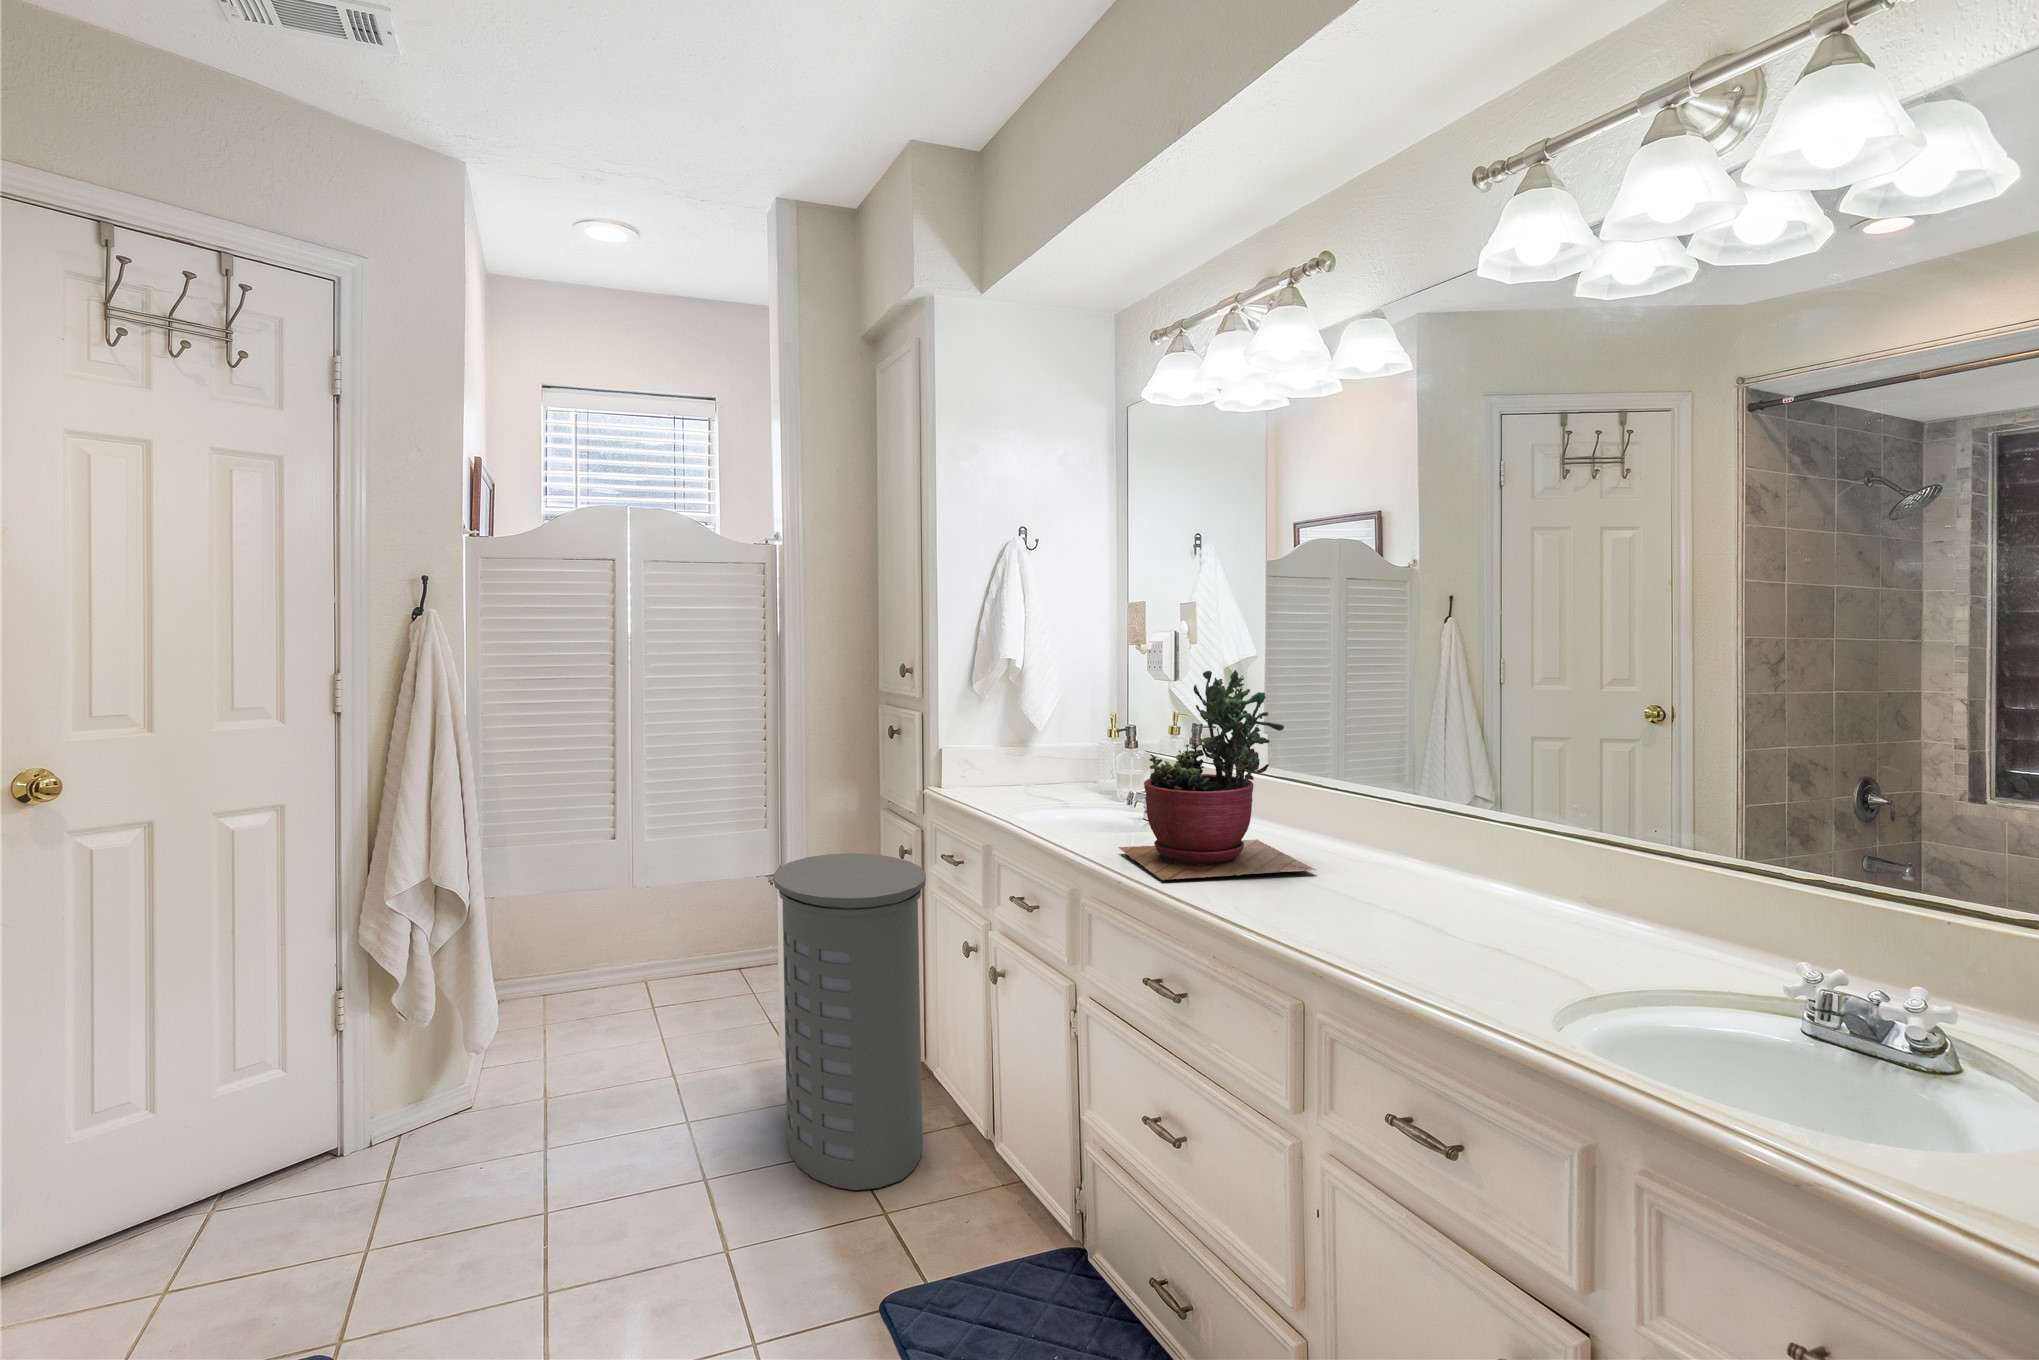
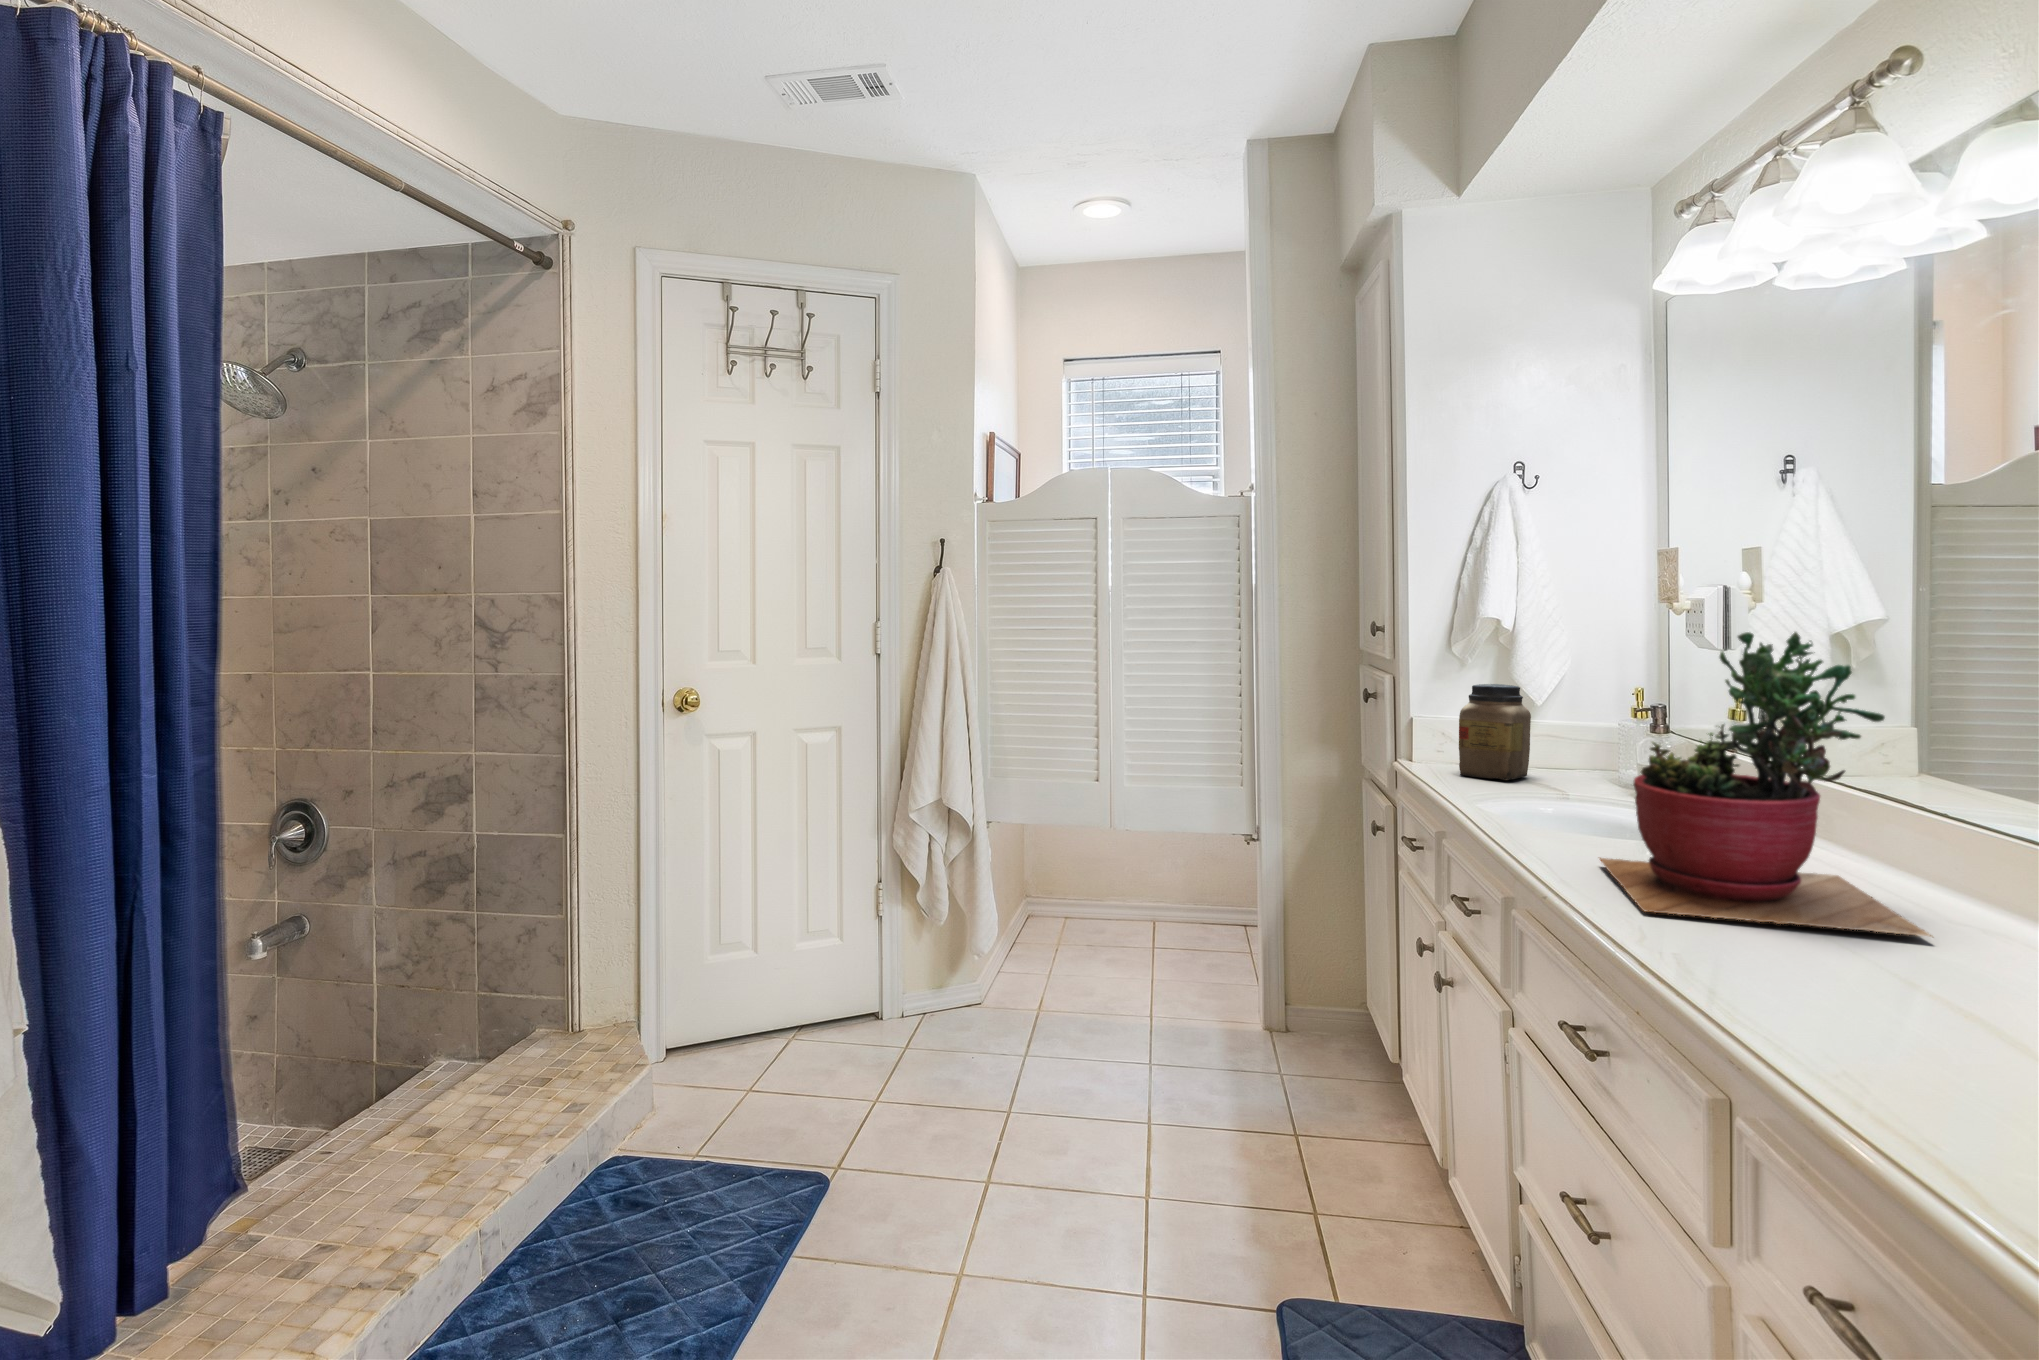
jar: none [985,716,1038,797] -> present [1459,684,1531,780]
laundry hamper: present [773,853,926,1190] -> none [1219,819,1382,1181]

